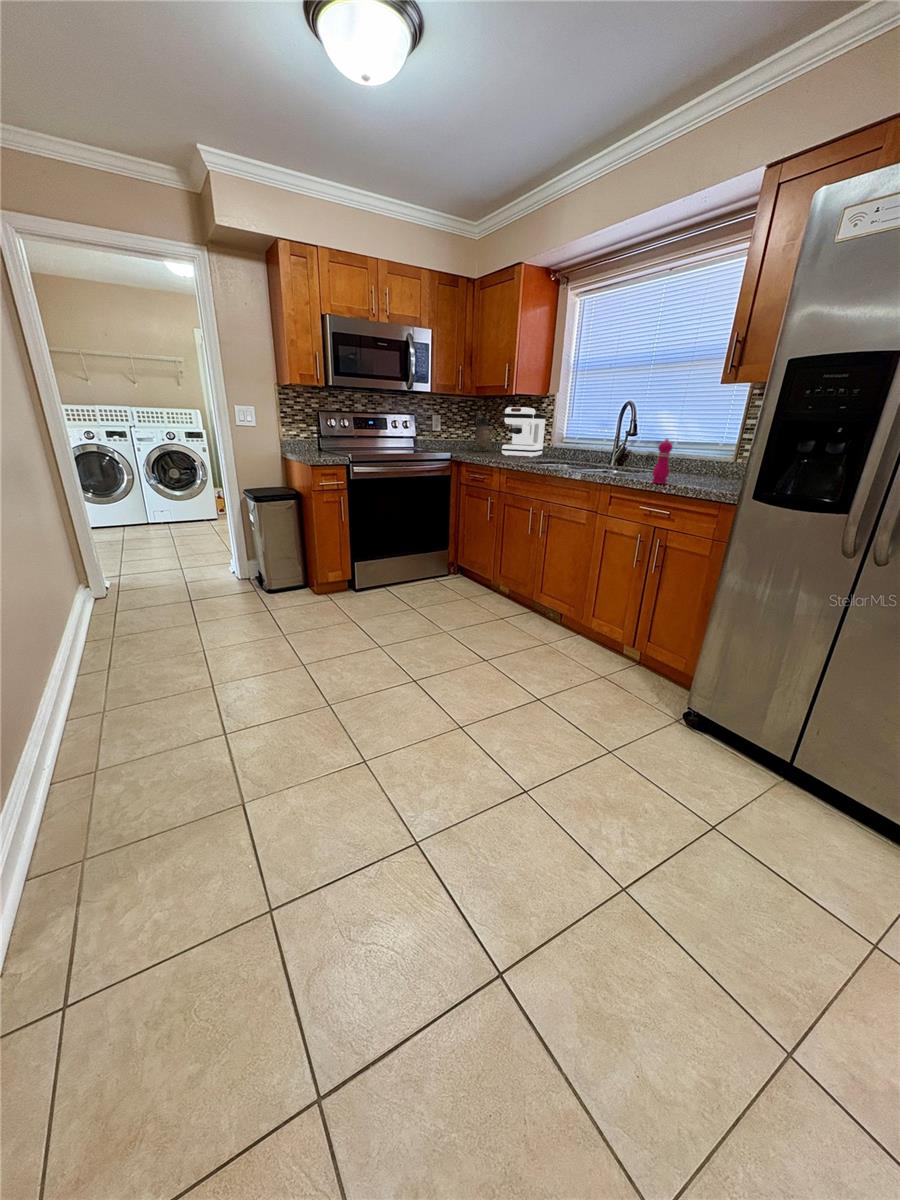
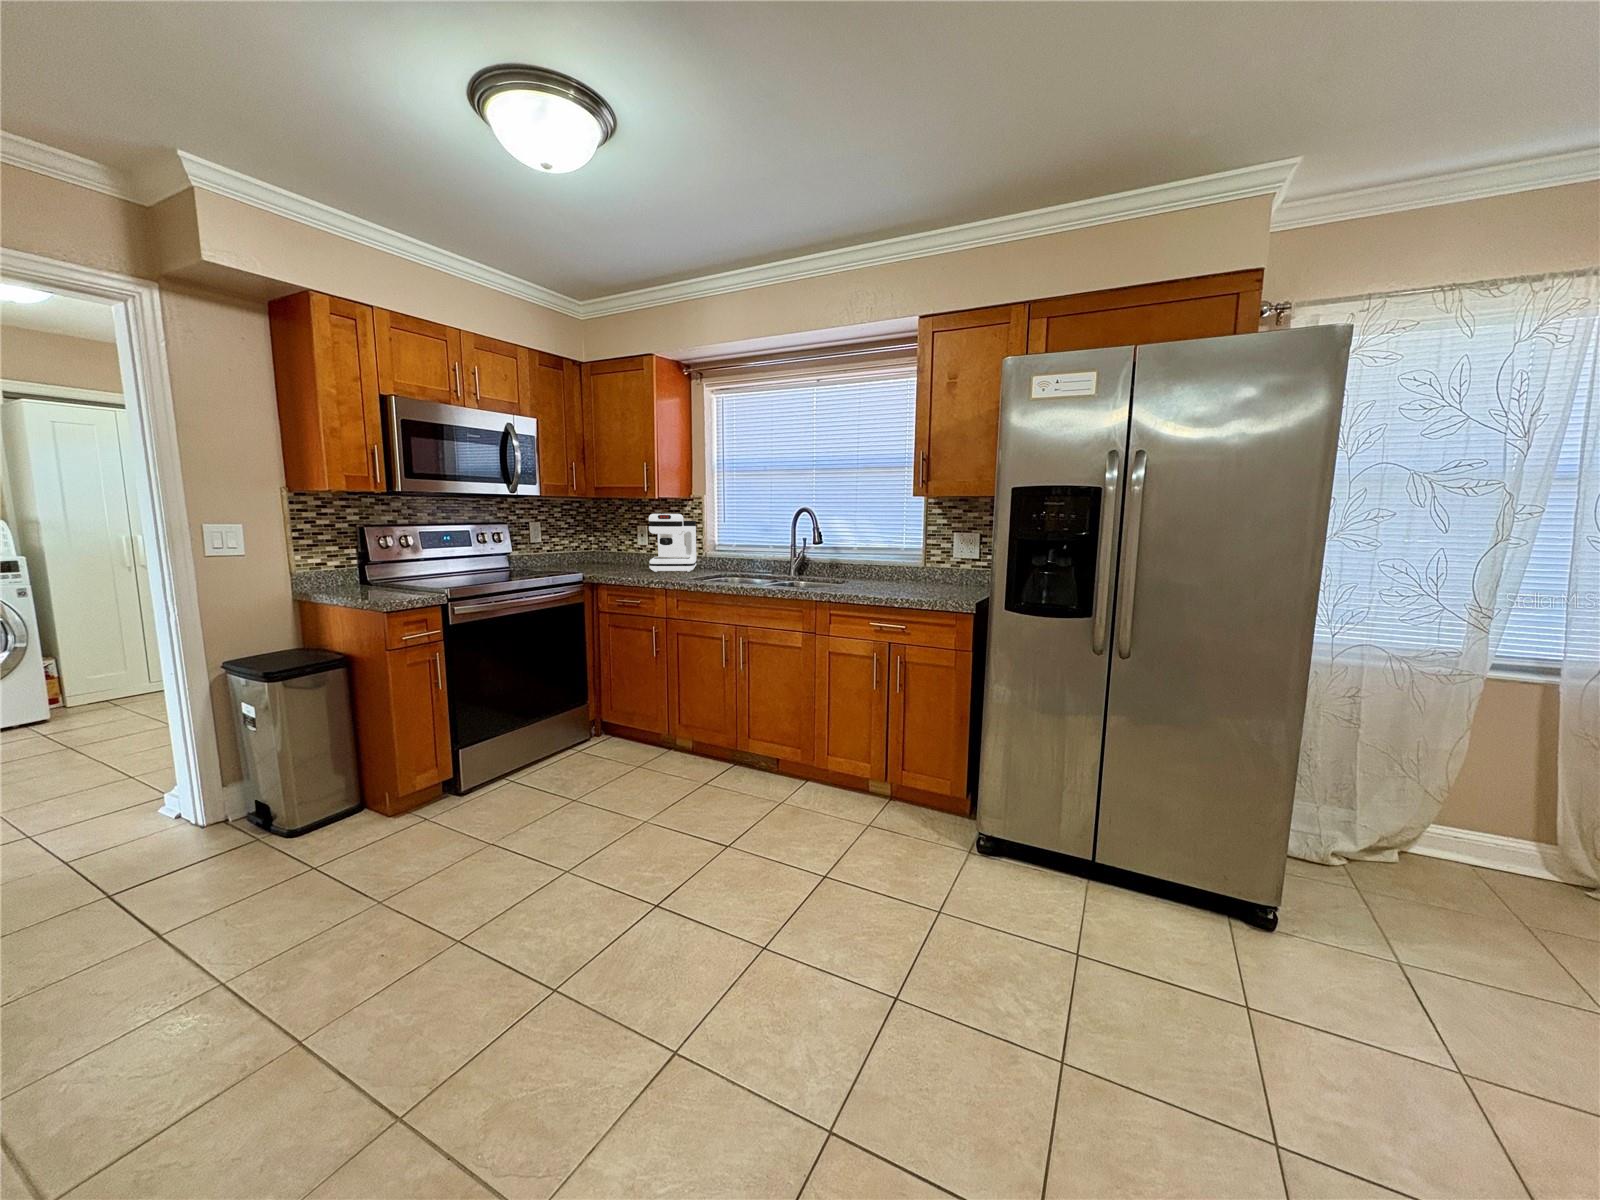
ceramic pitcher: present [475,411,491,451] -> none [597,517,622,567]
pepper mill: present [652,438,673,484] -> none [872,550,888,597]

